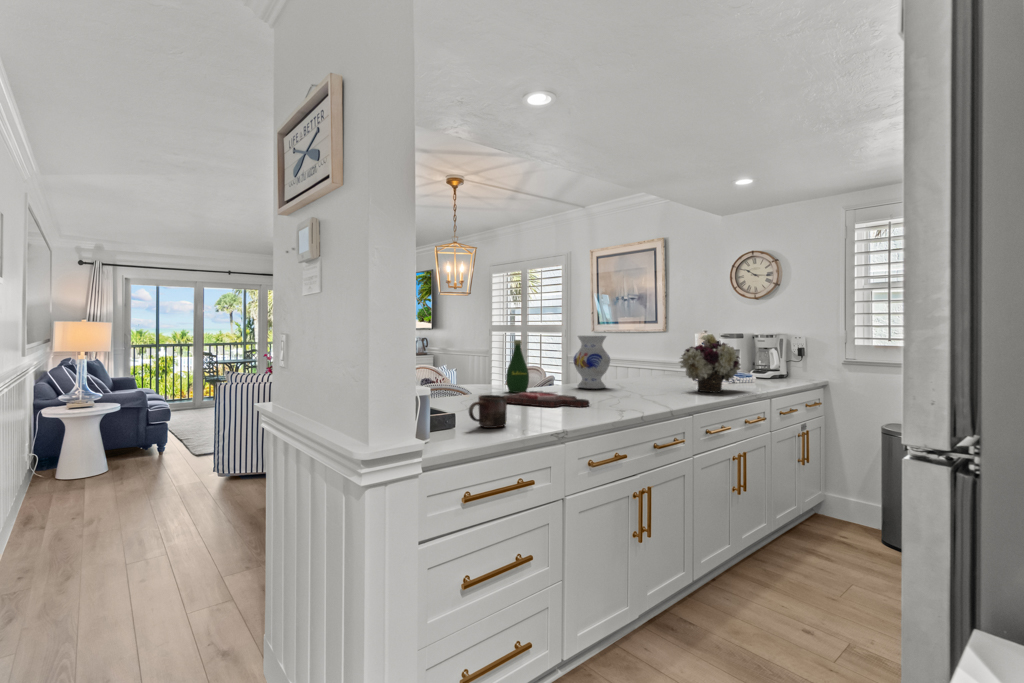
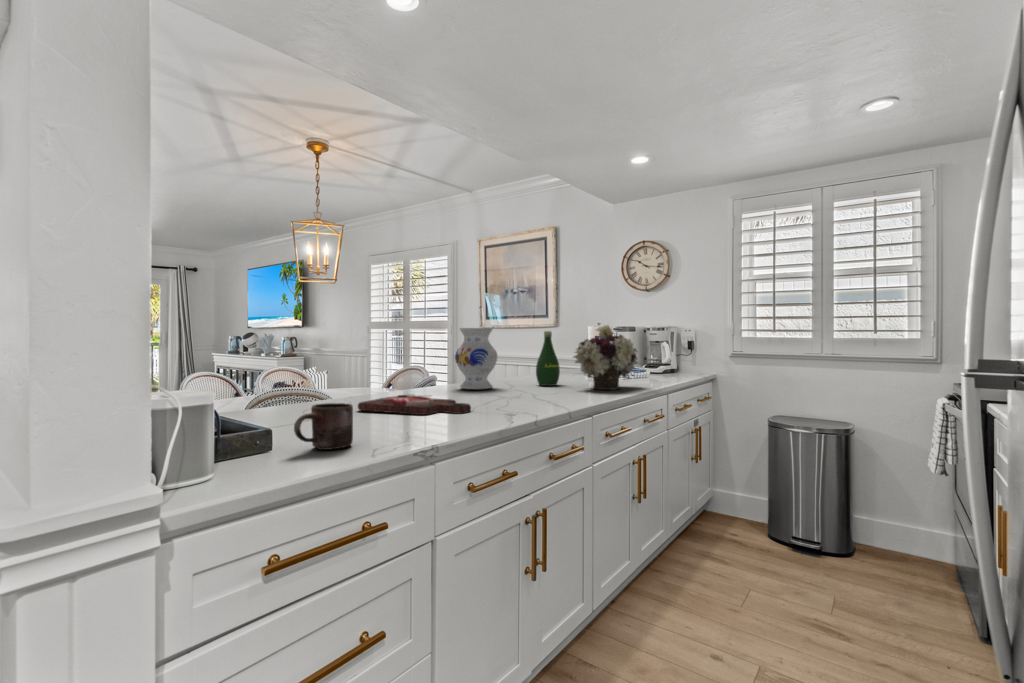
bottle: present [506,340,529,393] -> present [536,331,560,386]

